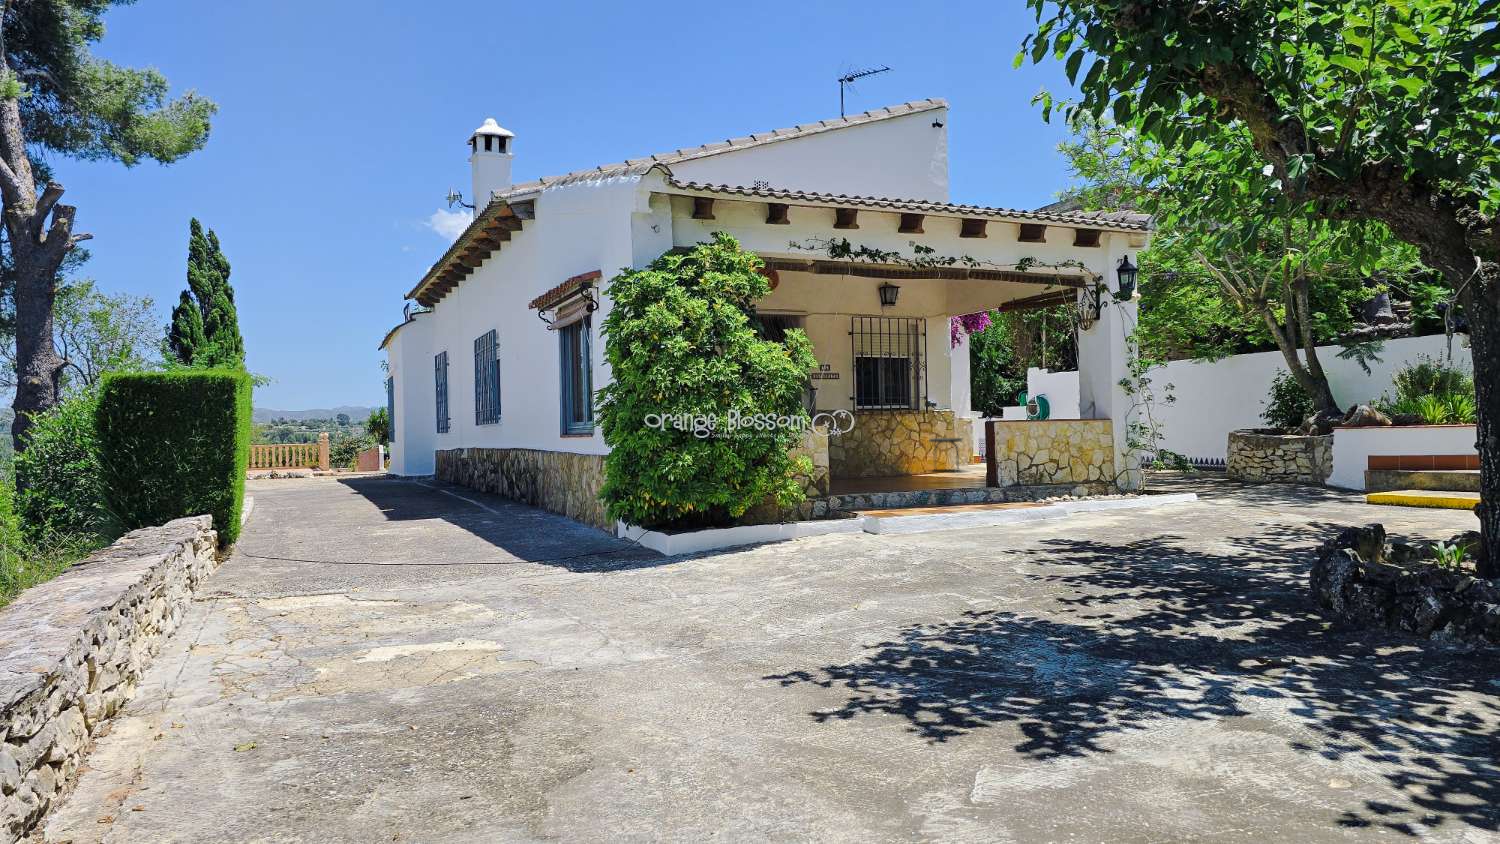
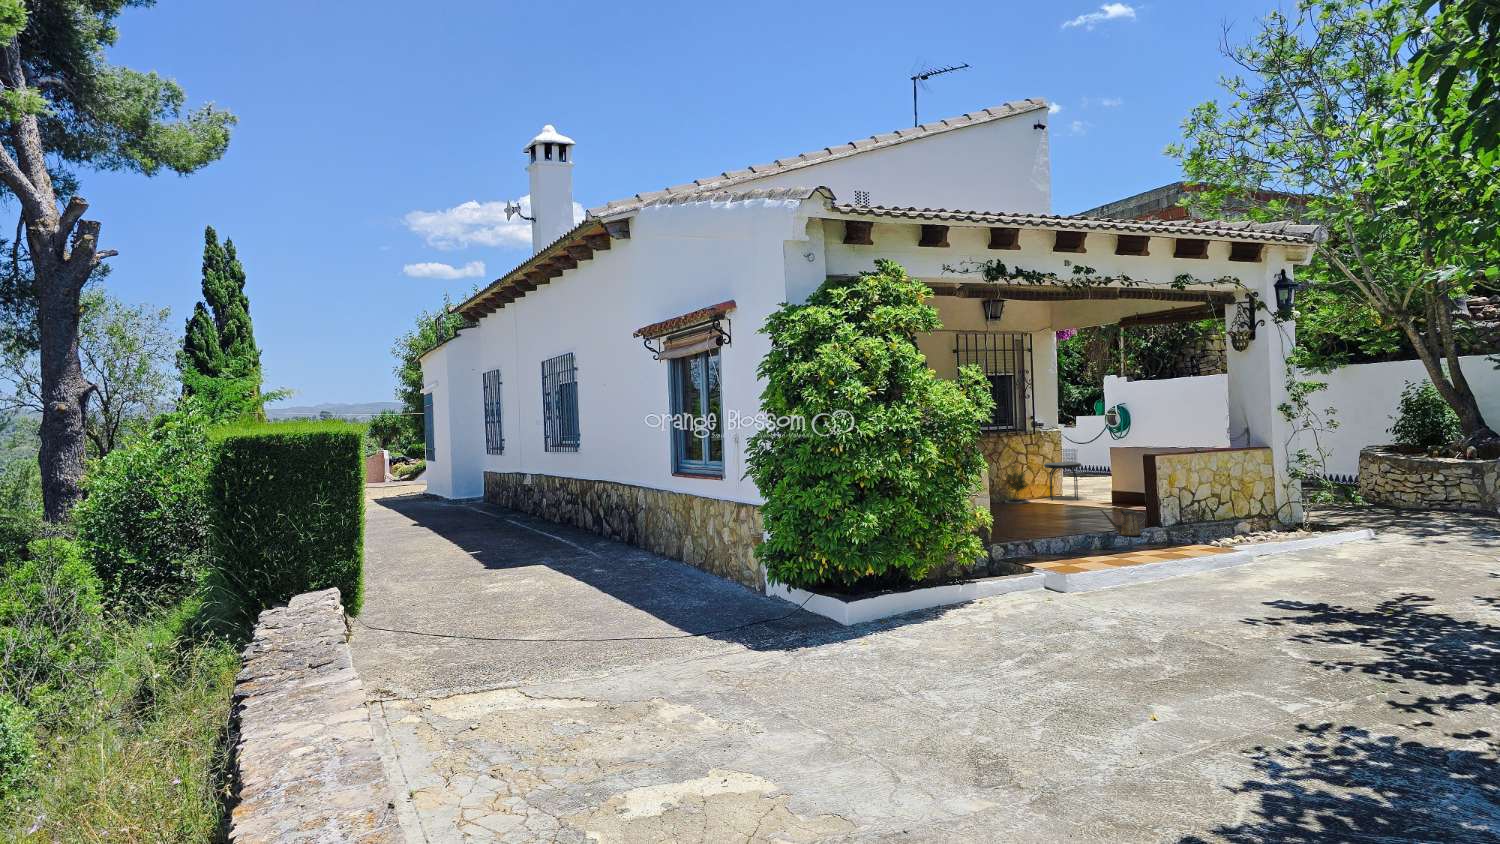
potted tree: none [889,433,913,474] -> present [1005,464,1029,504]
watering can: none [945,471,988,495] -> present [1098,509,1146,536]

